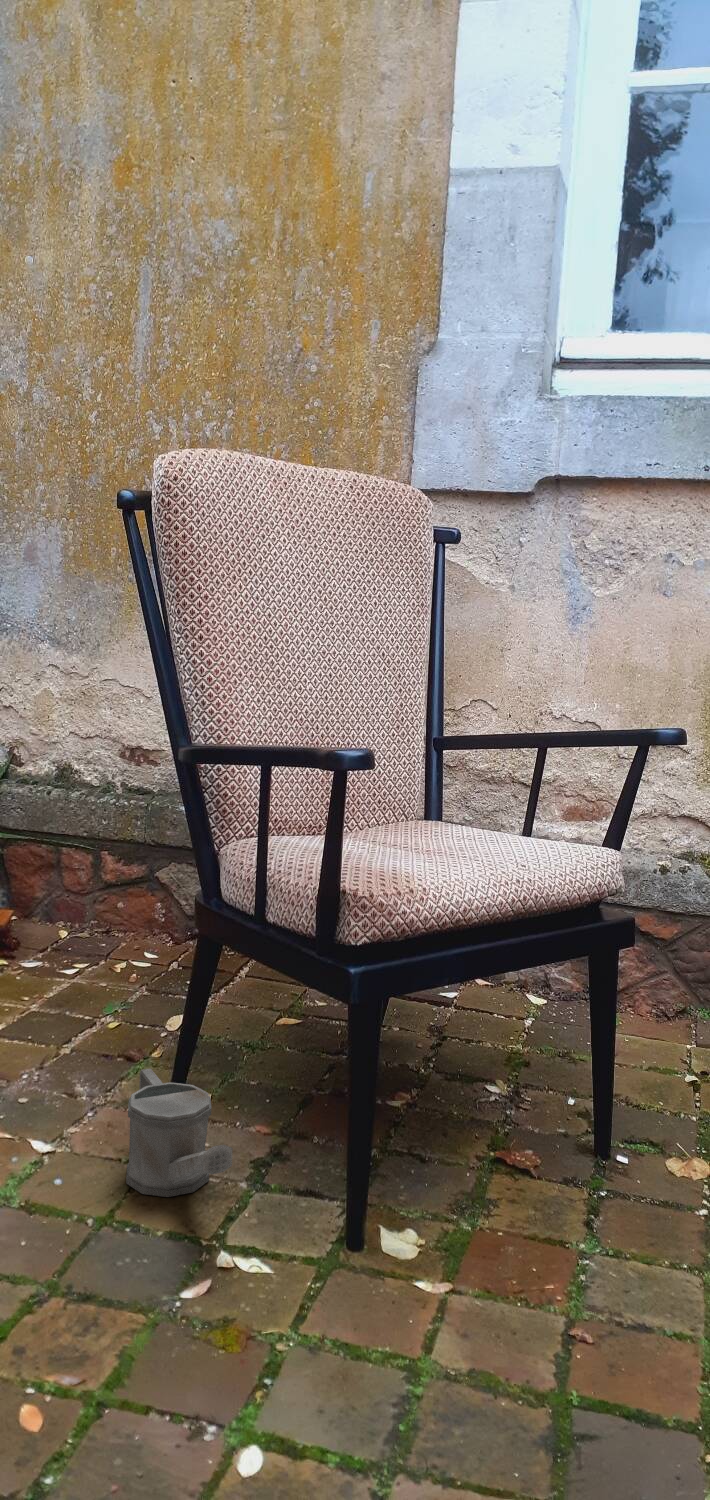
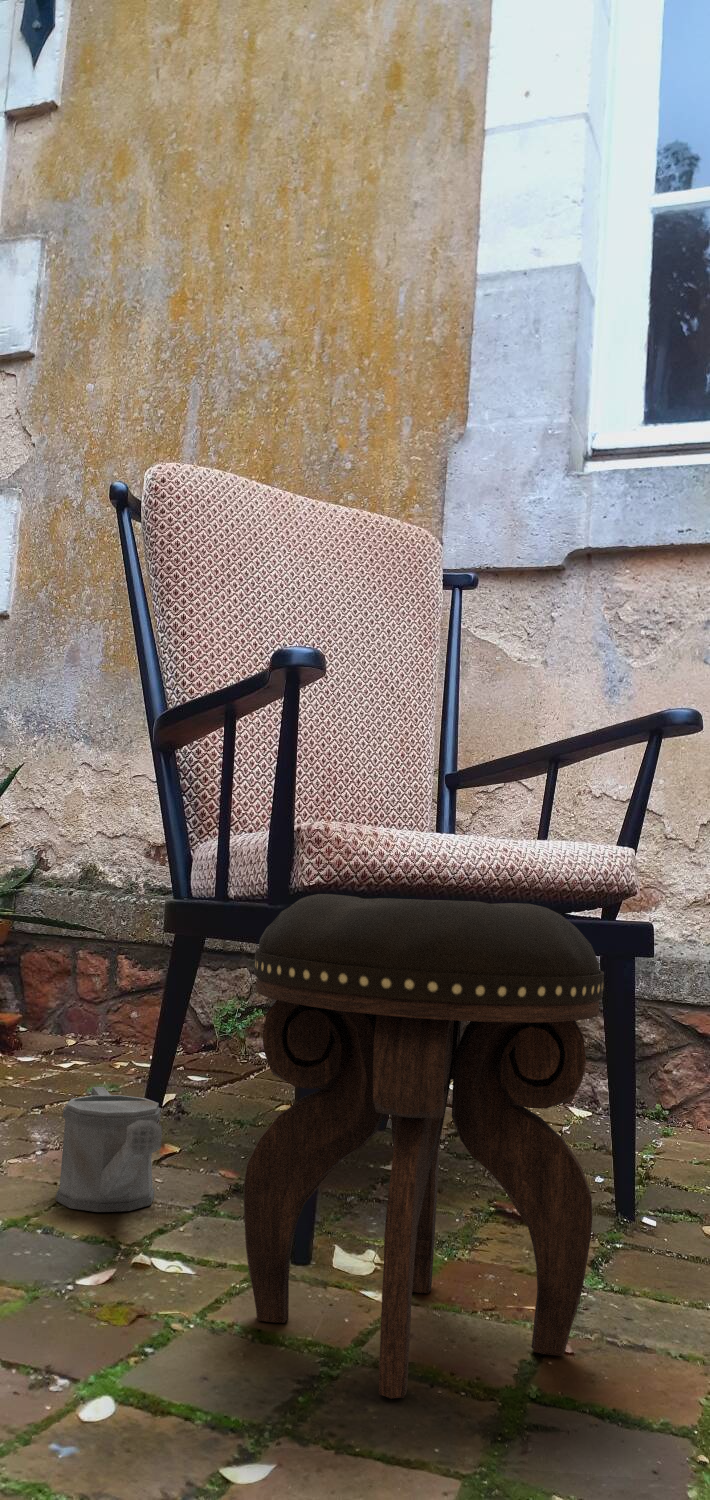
footstool: none [327,970,635,1422] -> present [244,894,604,1399]

